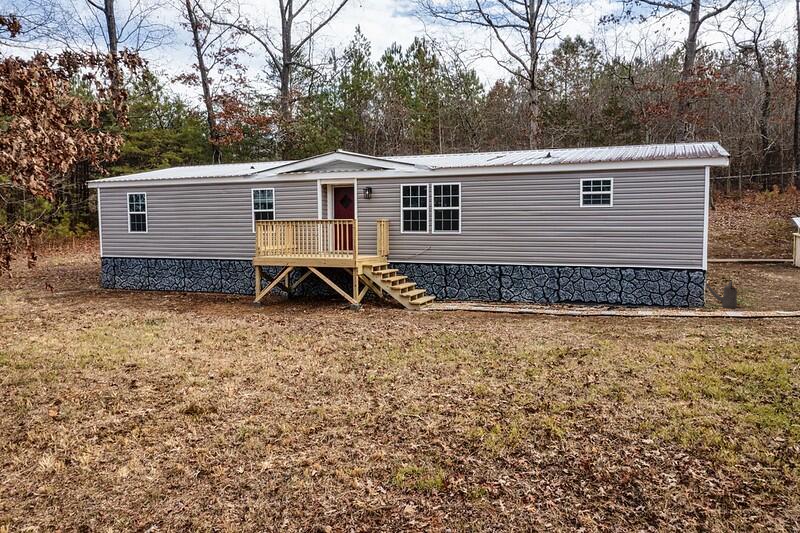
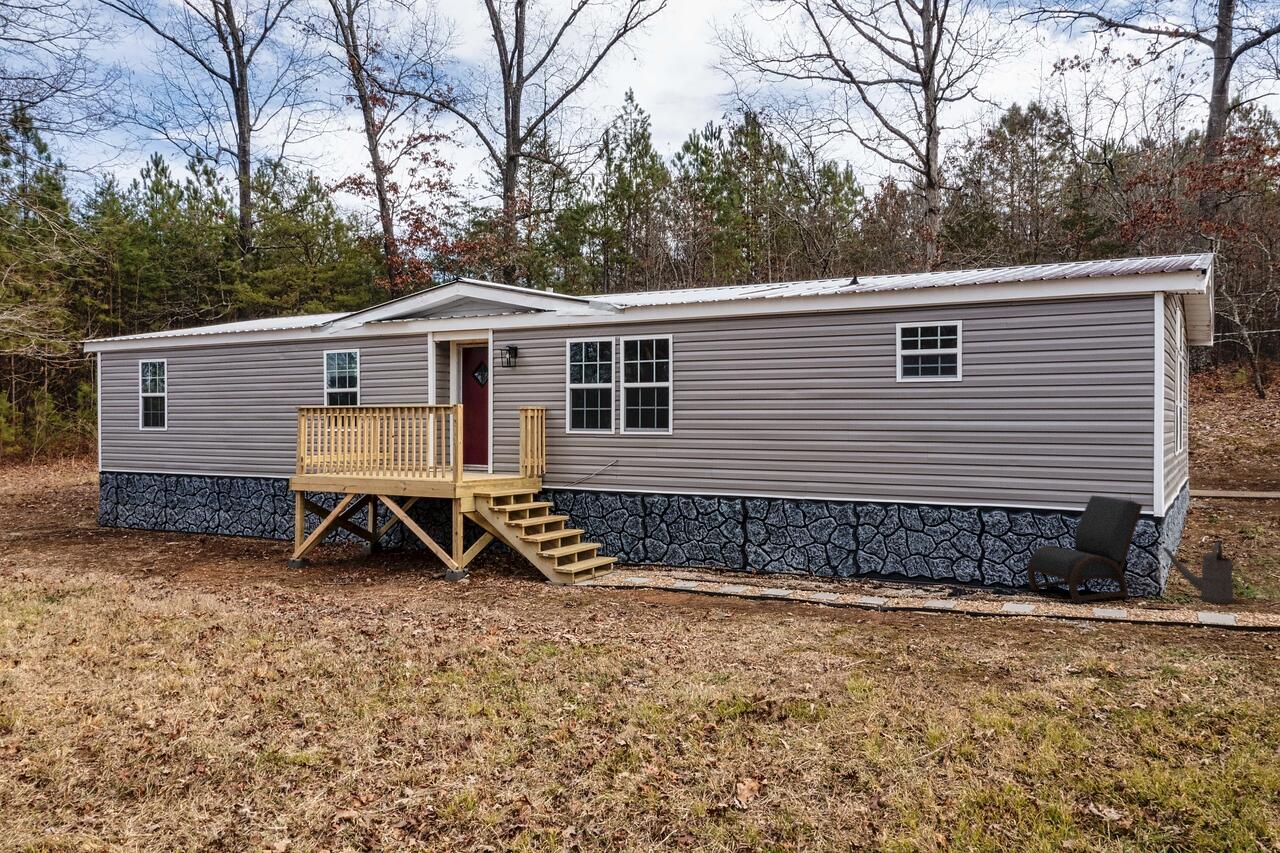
lounge chair: none [645,261,699,310] -> present [1027,495,1142,604]

